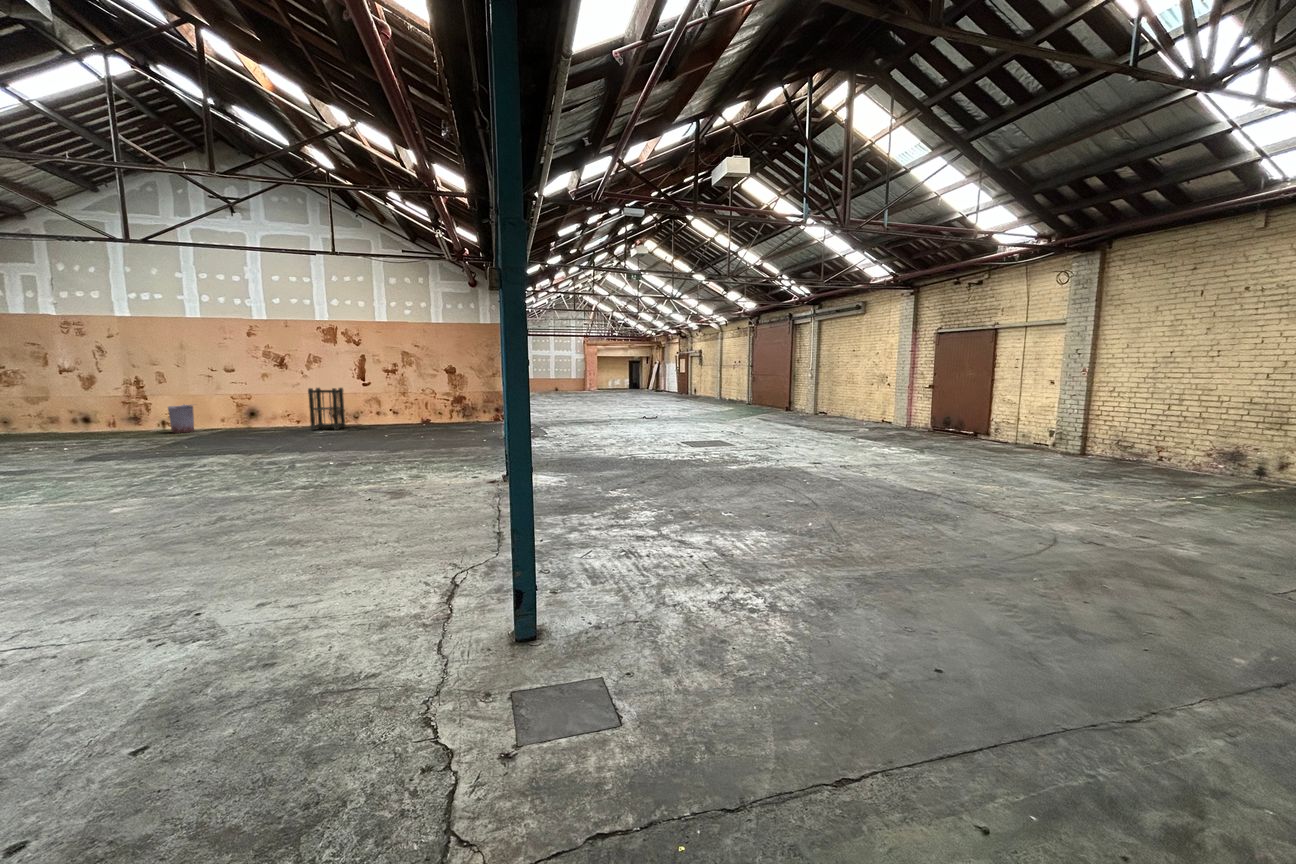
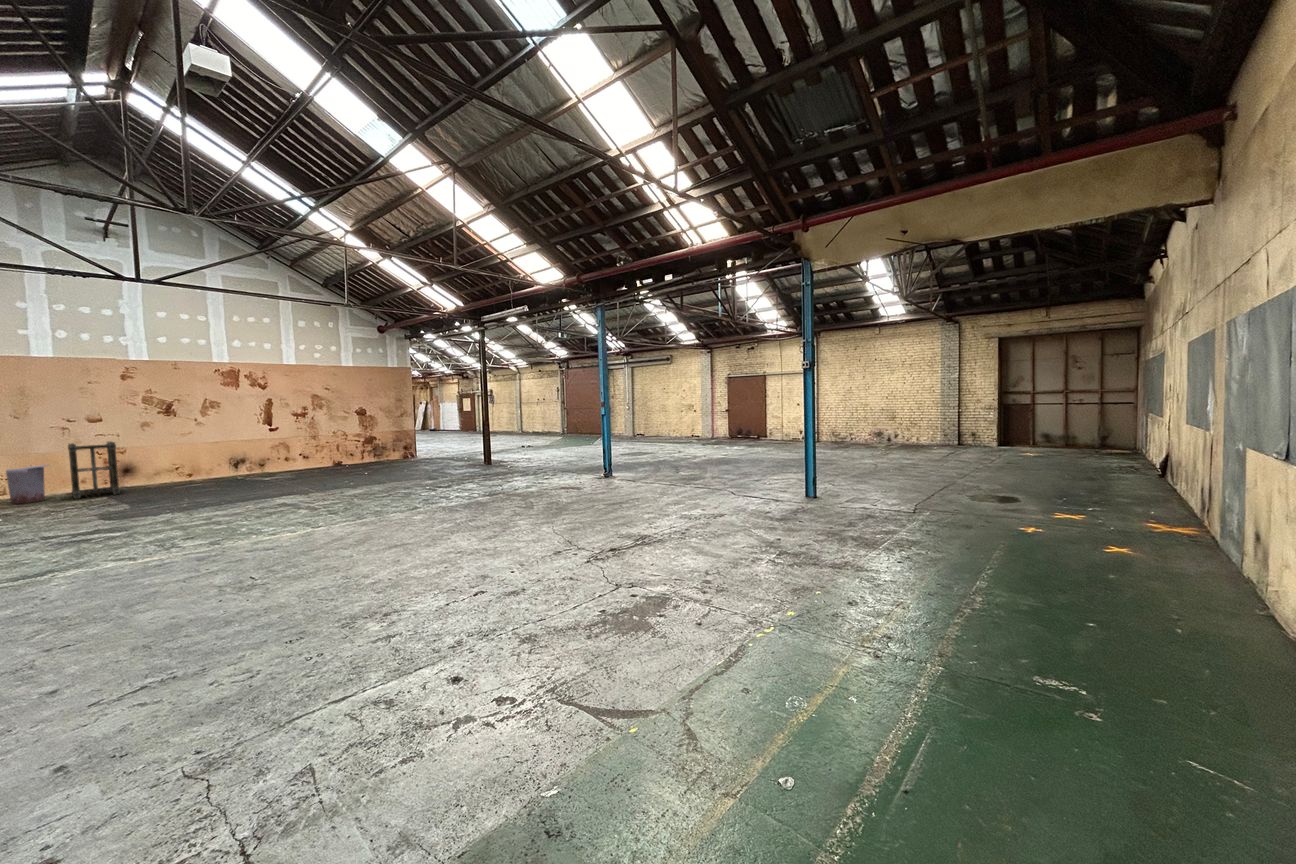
shelving unit: present [308,388,345,430] -> present [68,442,120,499]

